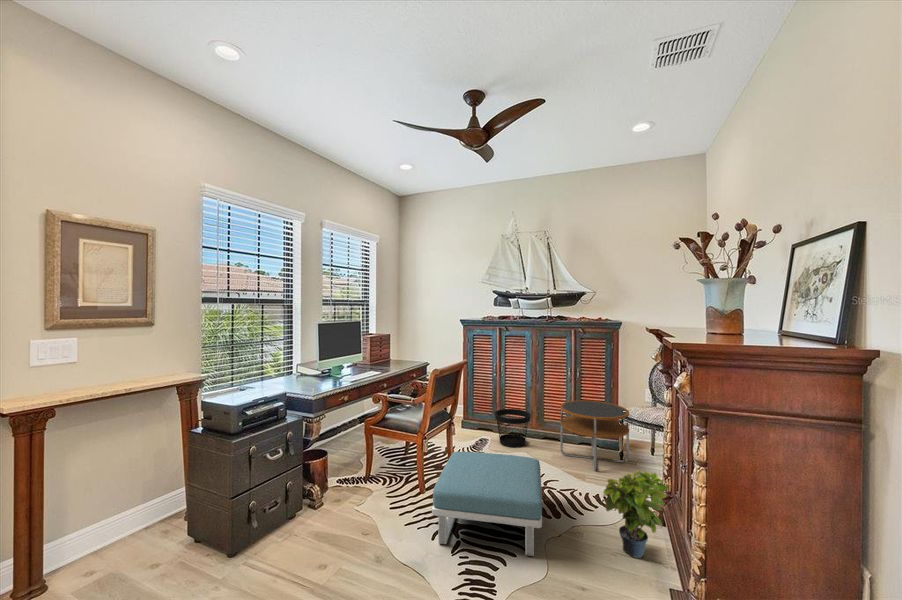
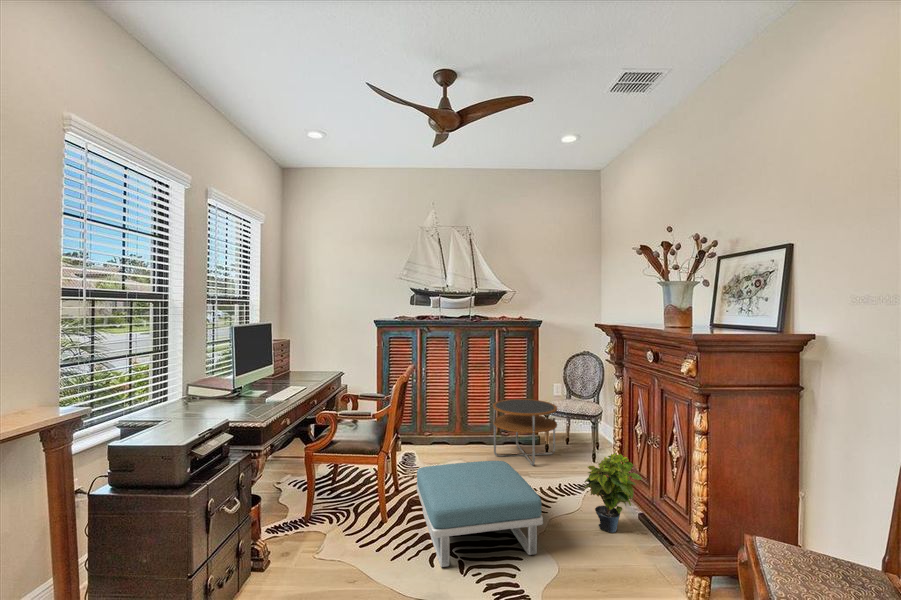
wastebasket: present [494,409,531,447] -> none [421,416,460,457]

